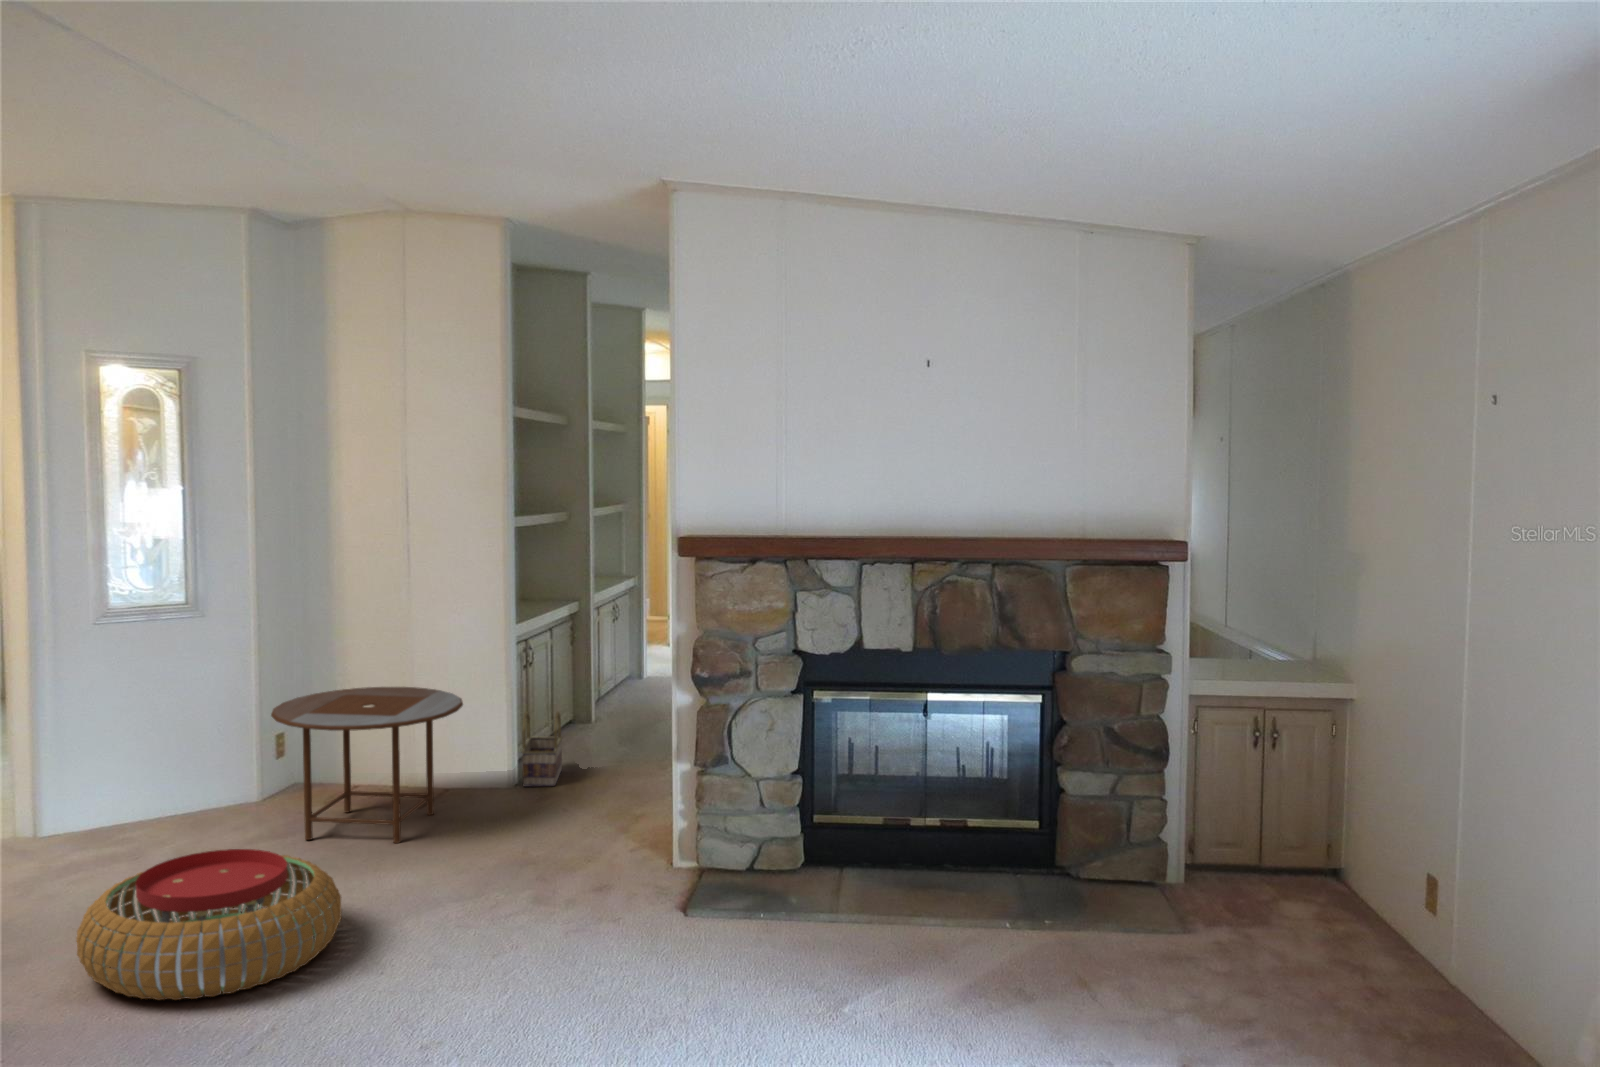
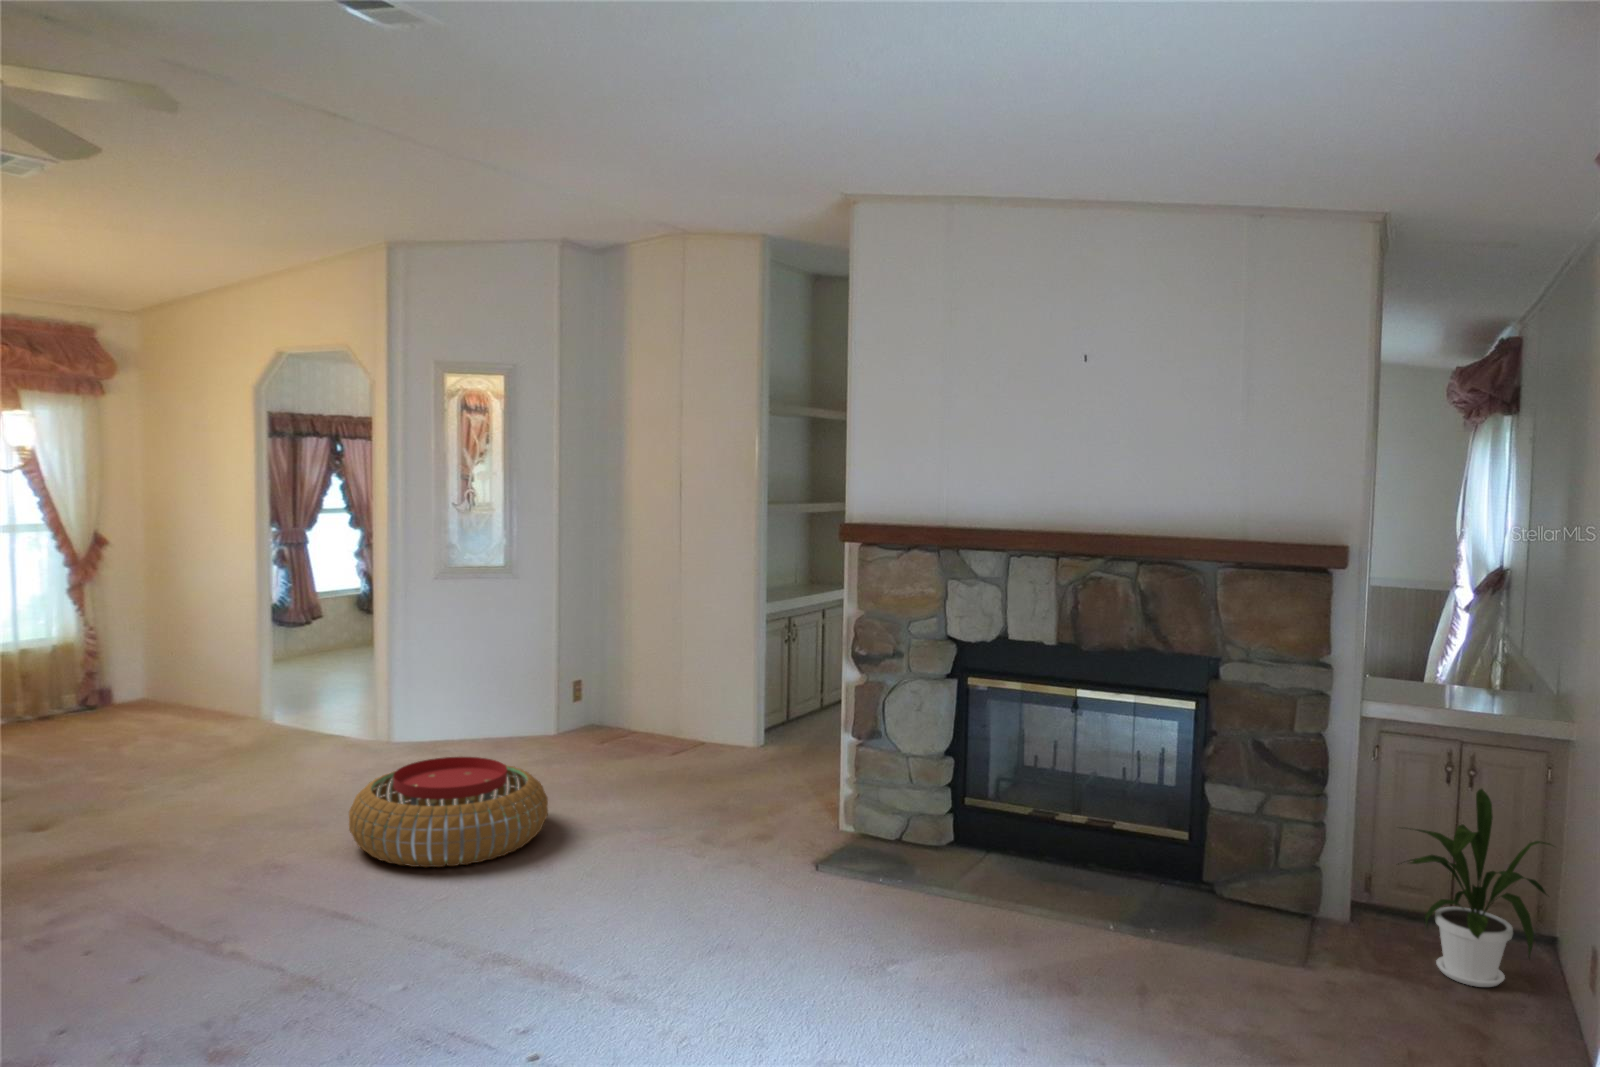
side table: present [271,687,463,843] -> none [557,647,709,776]
basket: present [522,712,562,787] -> none [770,681,813,748]
house plant: none [1227,749,1369,924] -> present [1398,789,1551,987]

